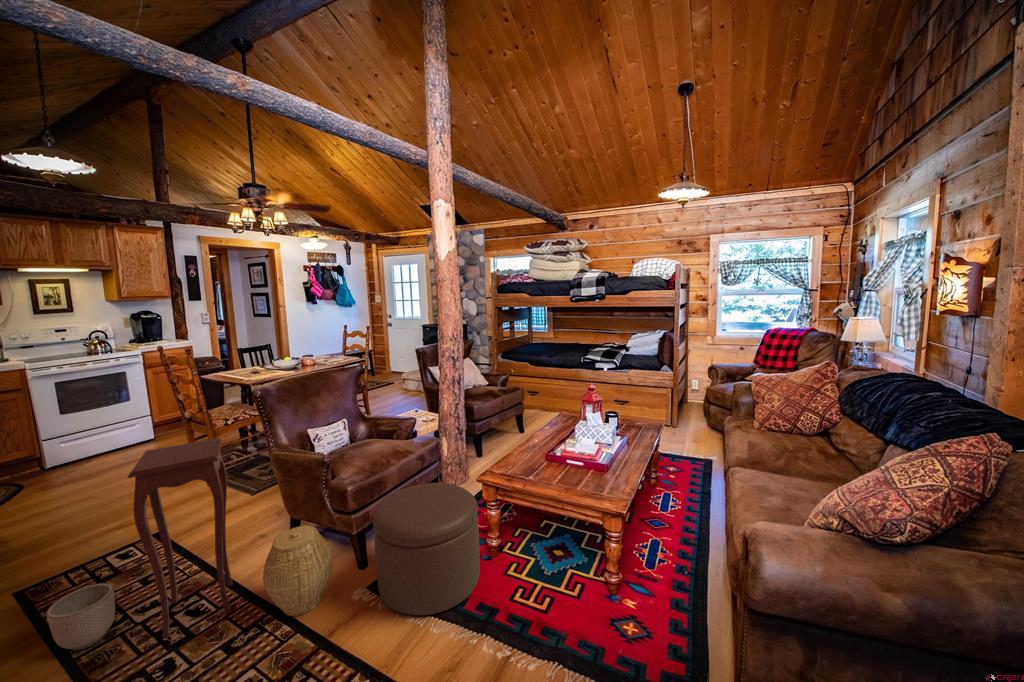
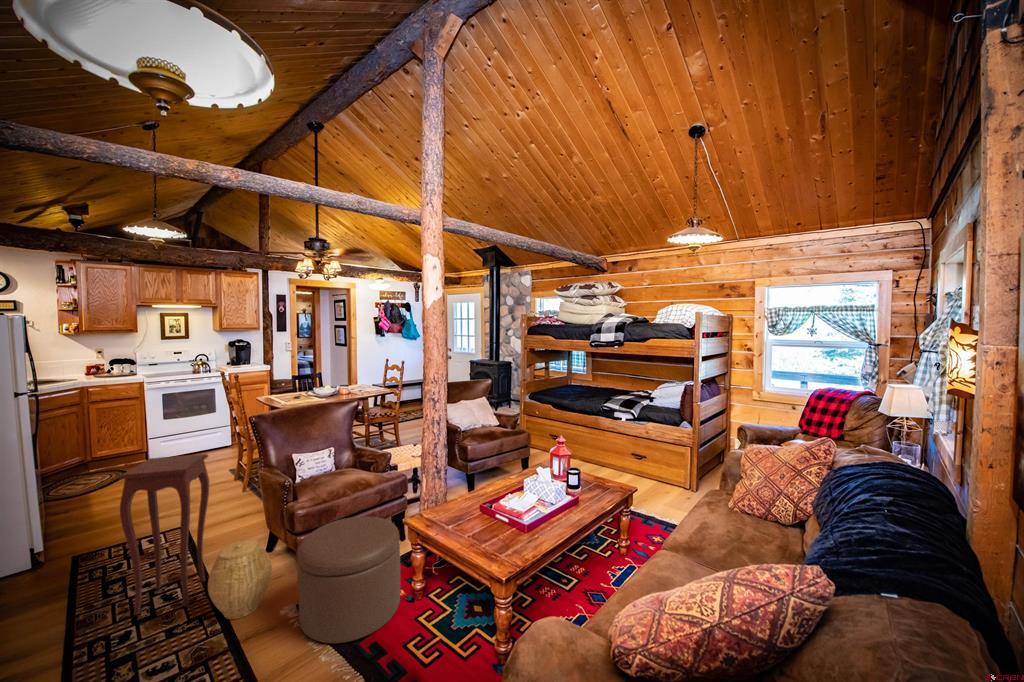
planter: present [47,583,115,650] -> none [61,561,113,612]

